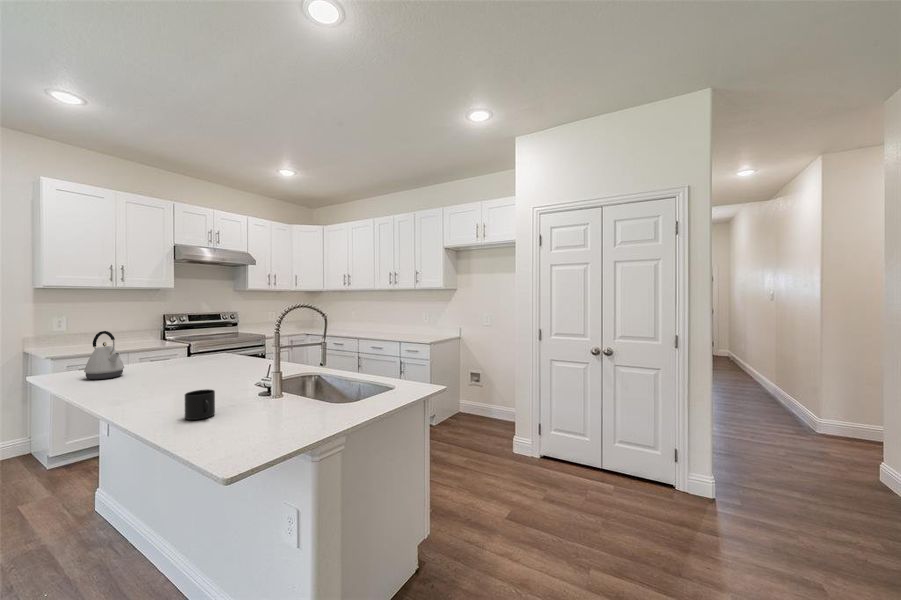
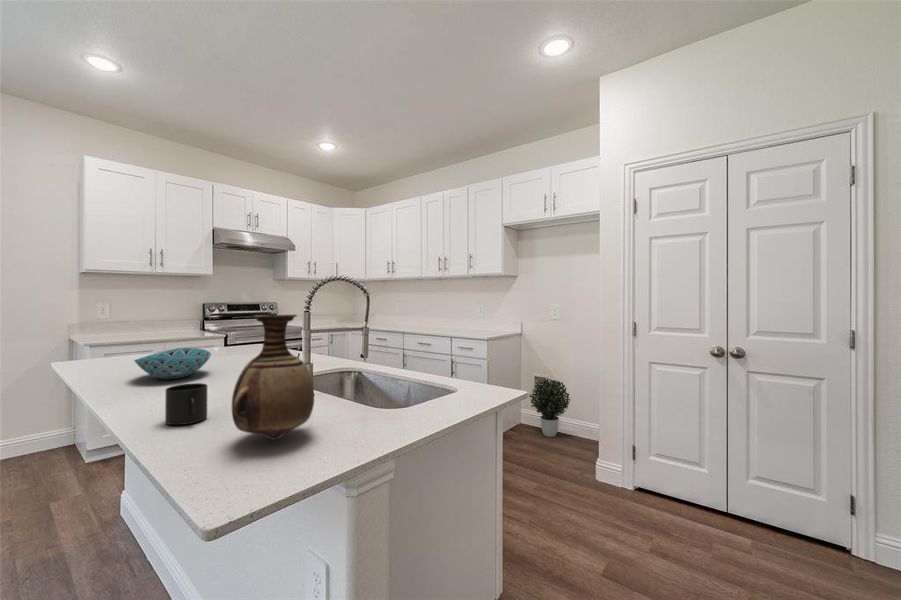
kettle: present [84,331,124,379] -> none [89,311,135,368]
vase: none [242,340,298,426] -> present [232,315,314,440]
bowl: none [135,360,198,387] -> present [134,348,211,379]
potted plant: none [463,374,497,423] -> present [529,379,570,437]

